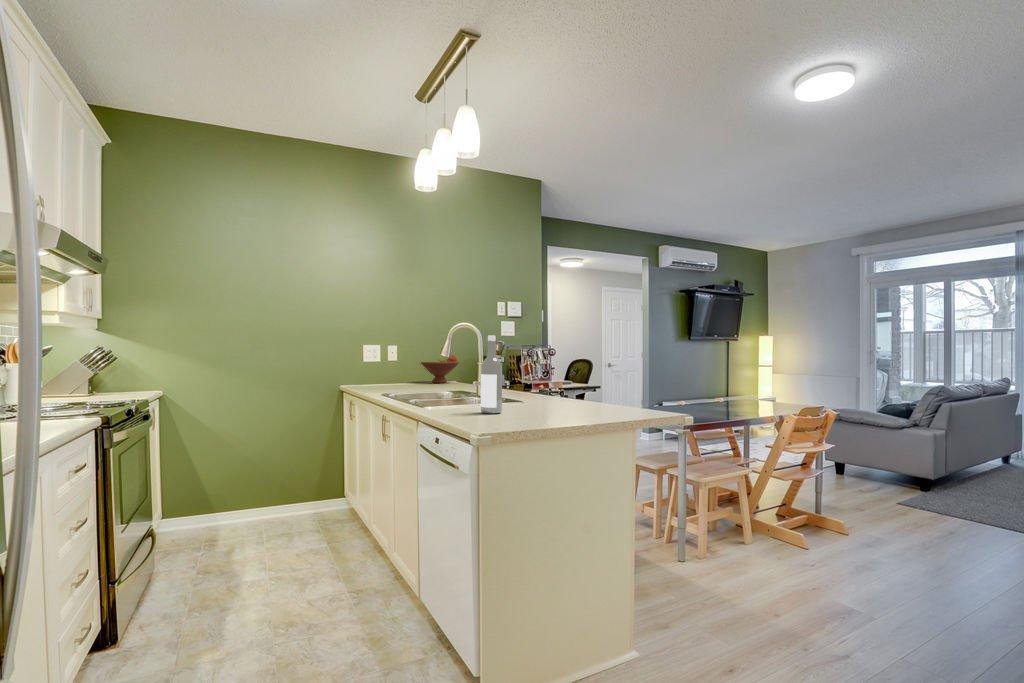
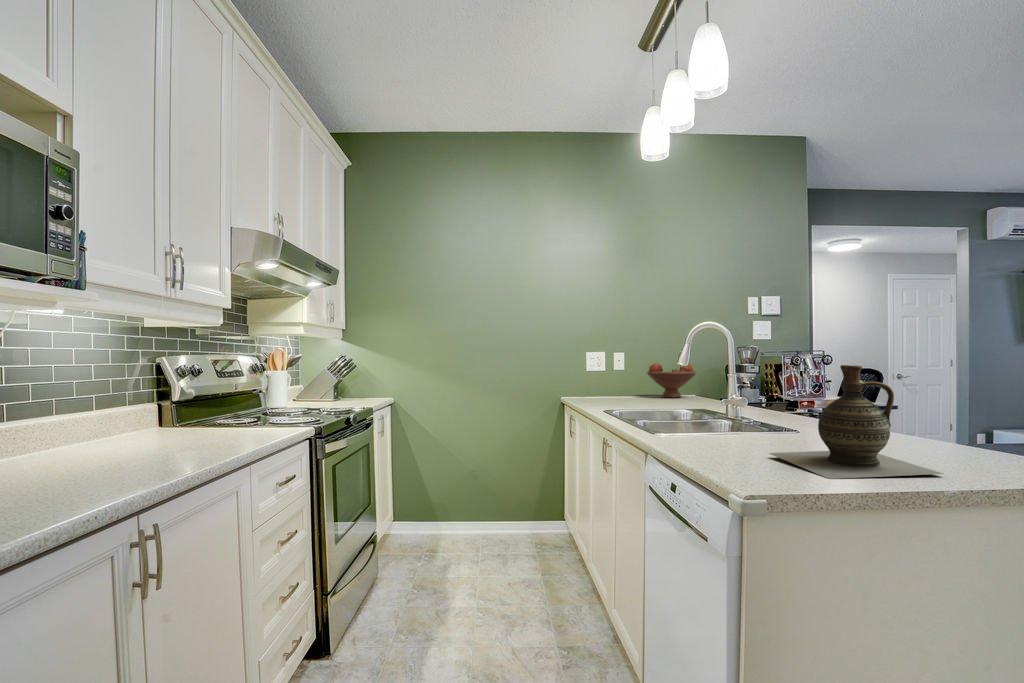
wine bottle: present [481,335,502,414] -> none [734,338,767,449]
ceramic jug: none [501,354,596,426] -> present [769,365,943,479]

